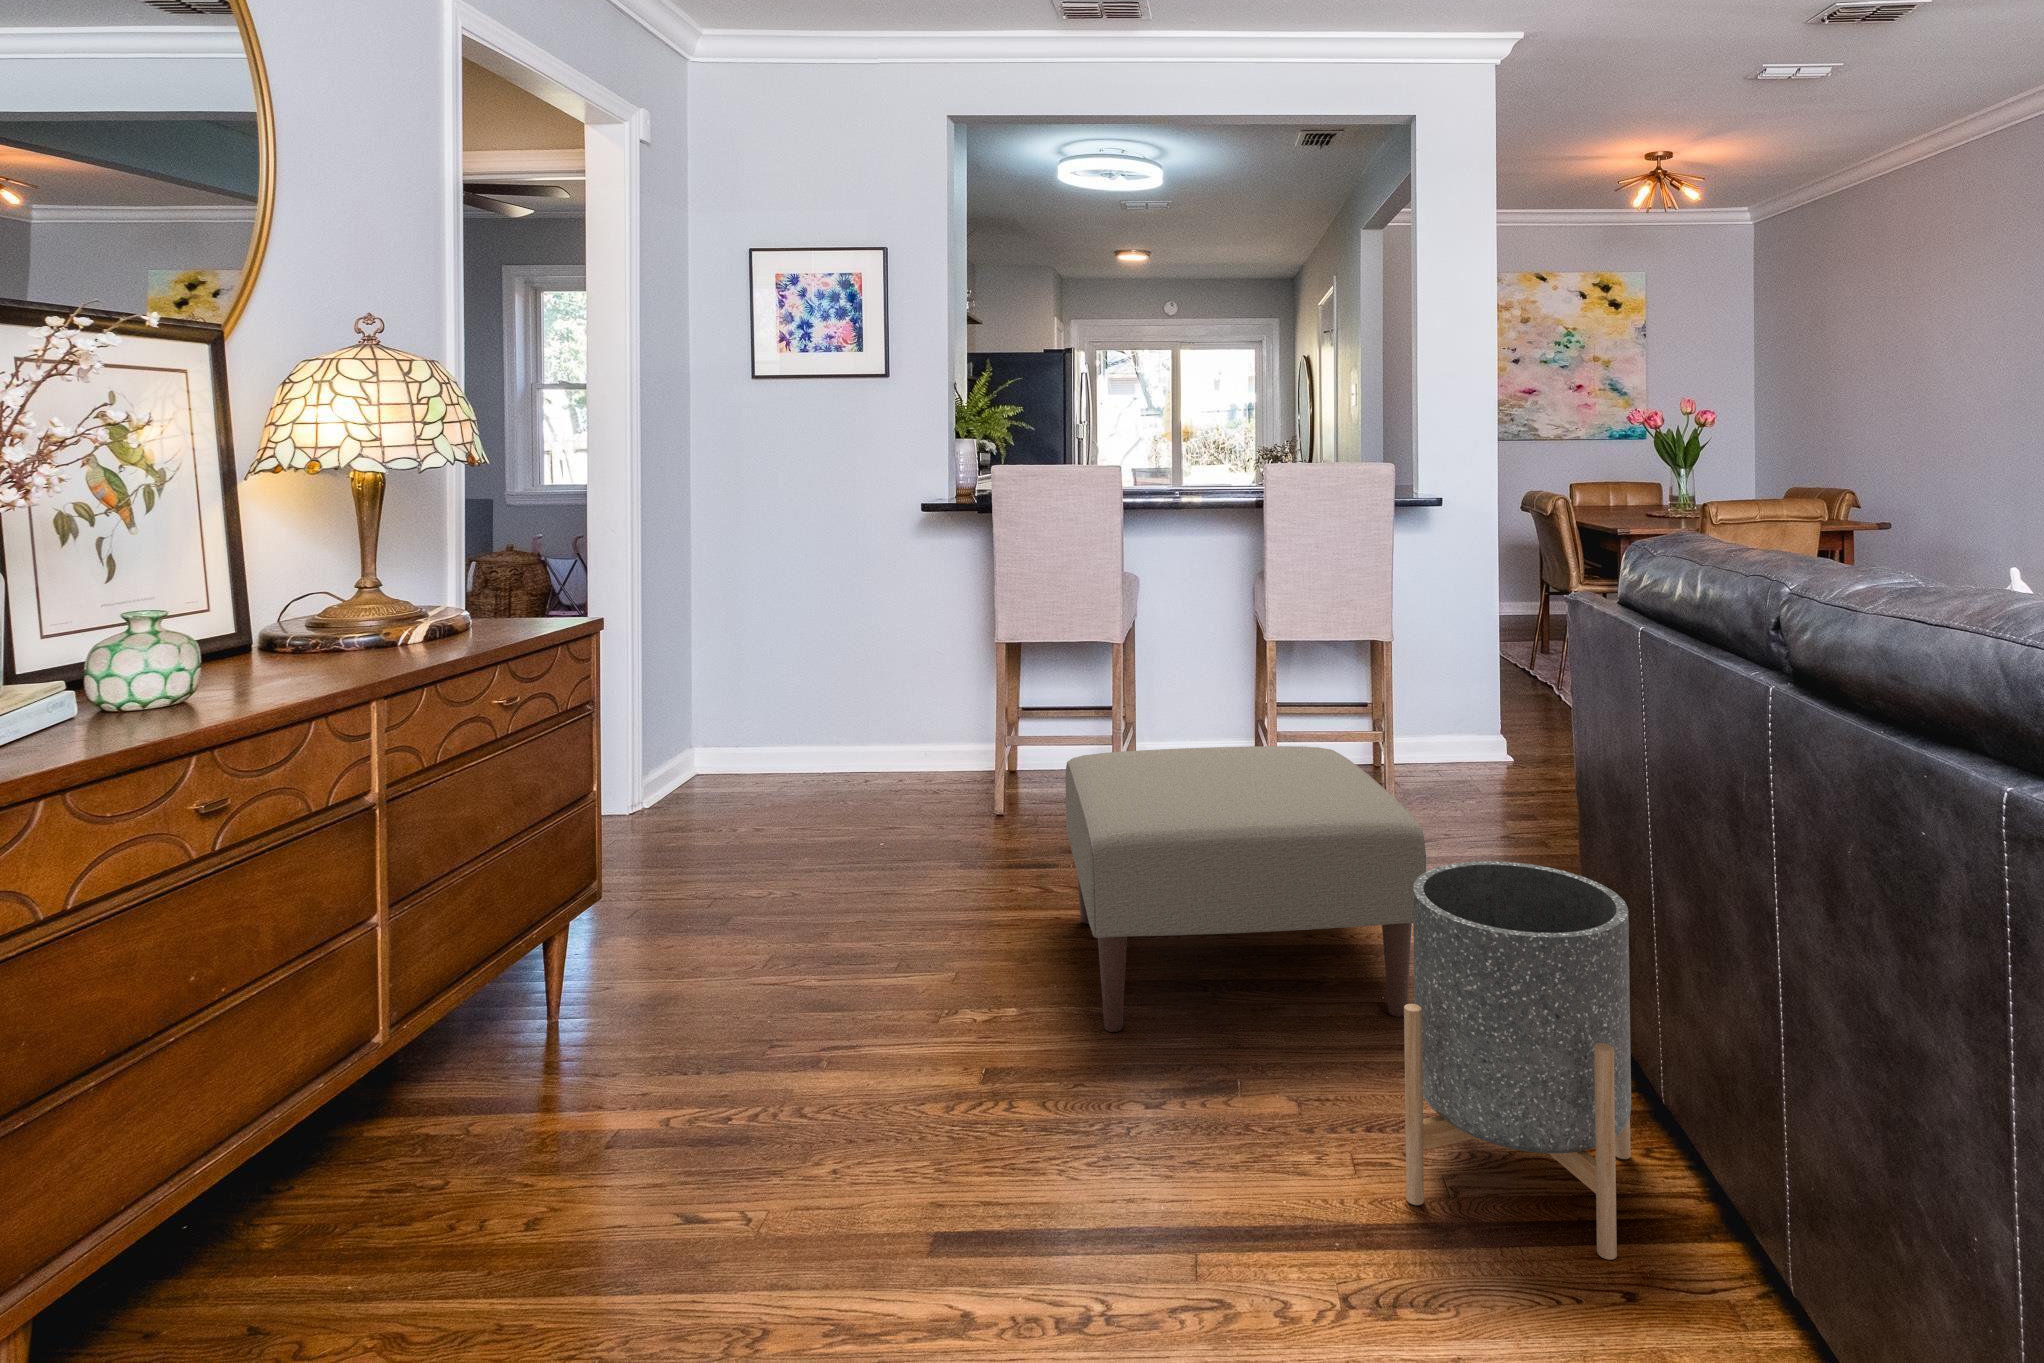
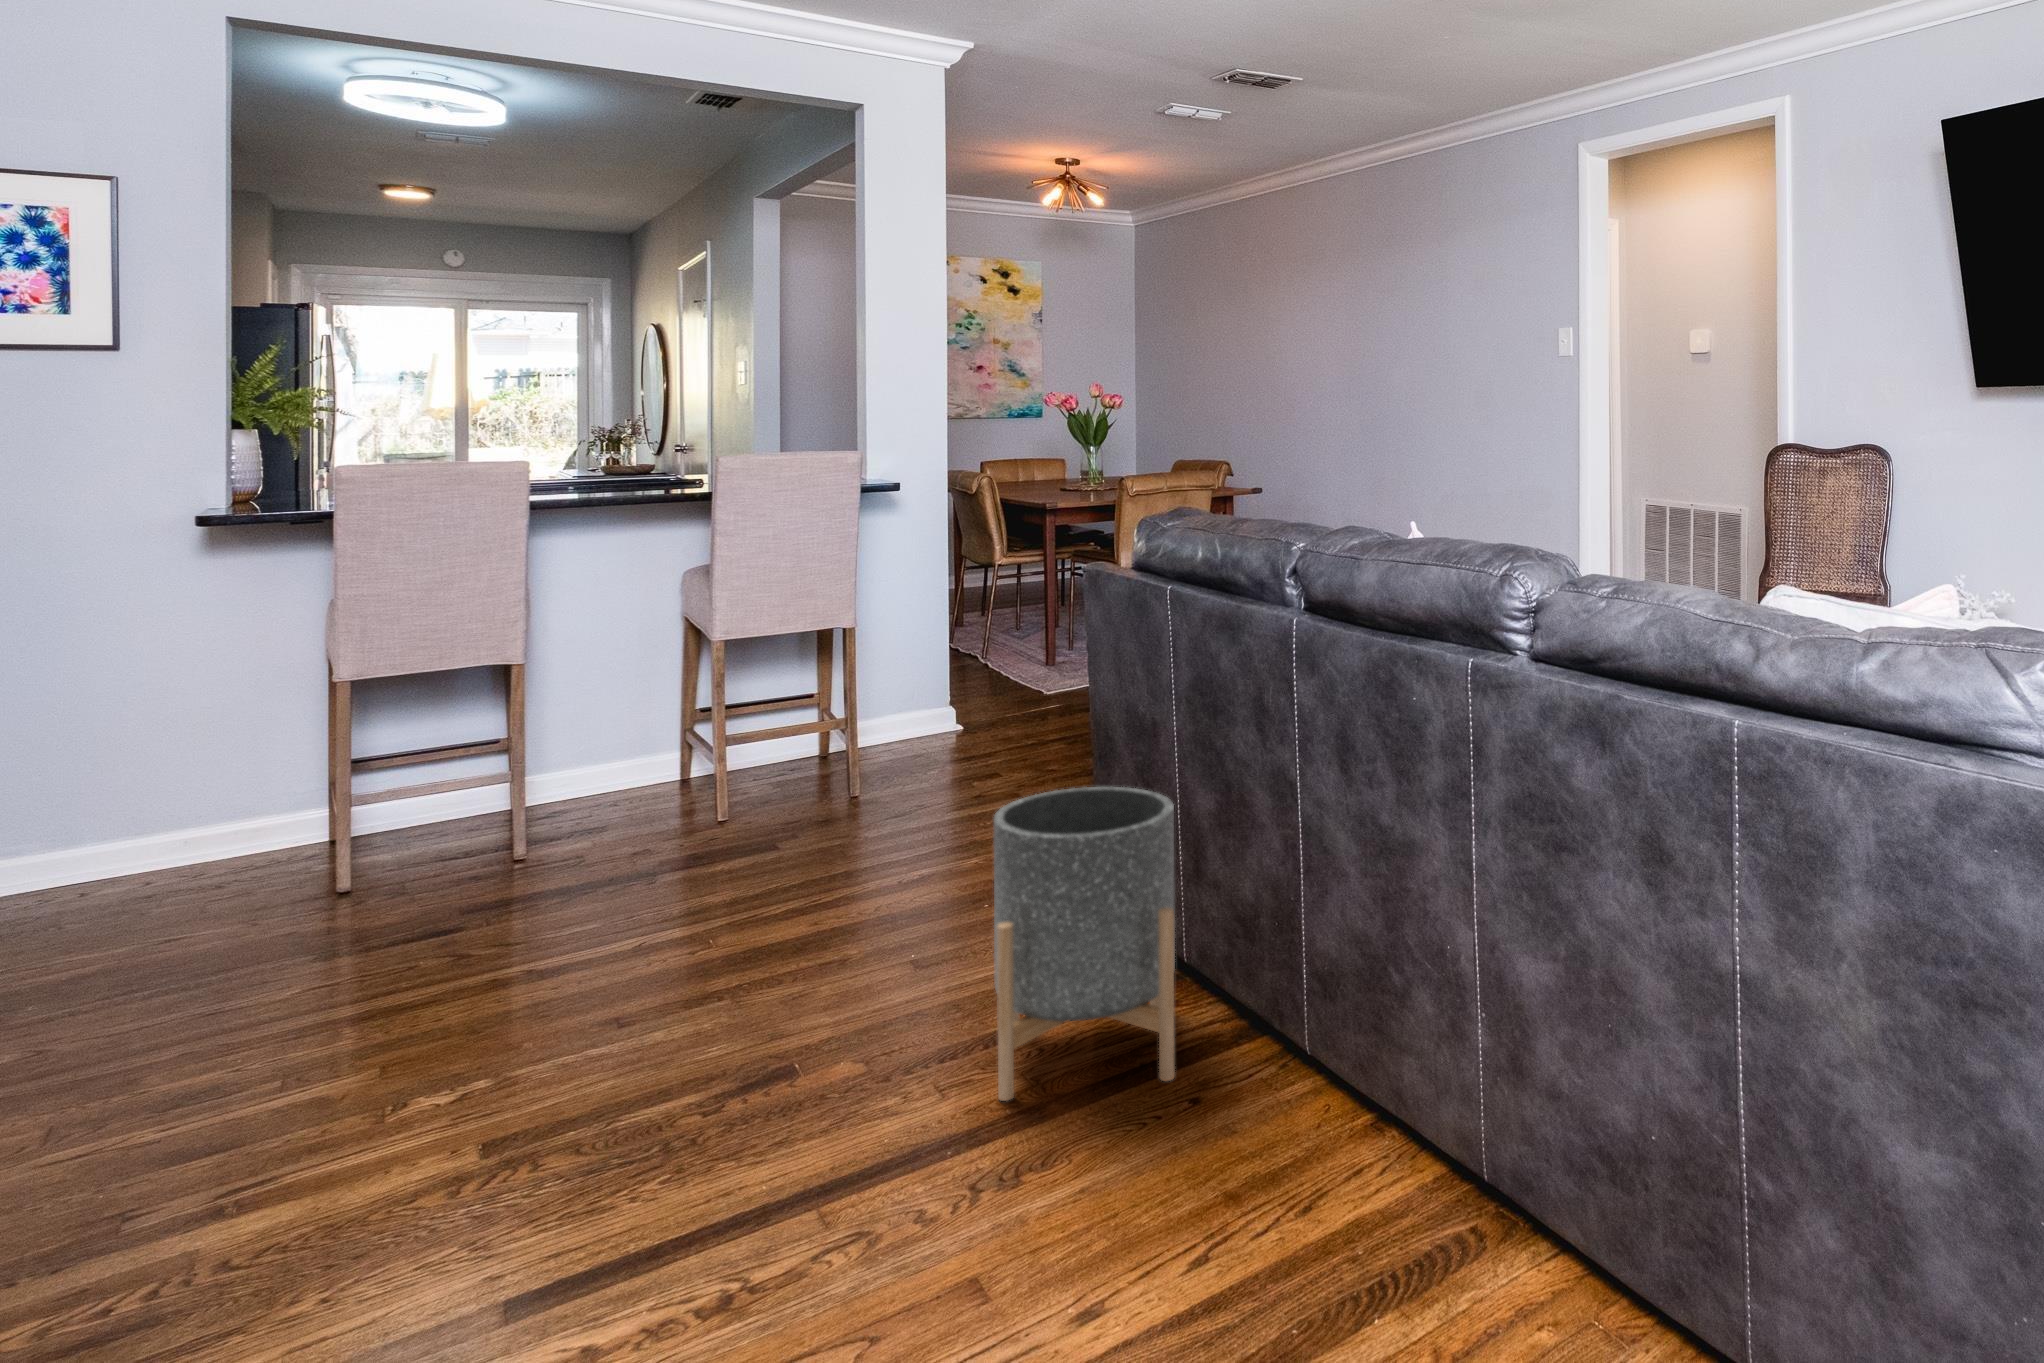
ottoman: present [1065,746,1426,1032] -> none [507,739,965,1072]

